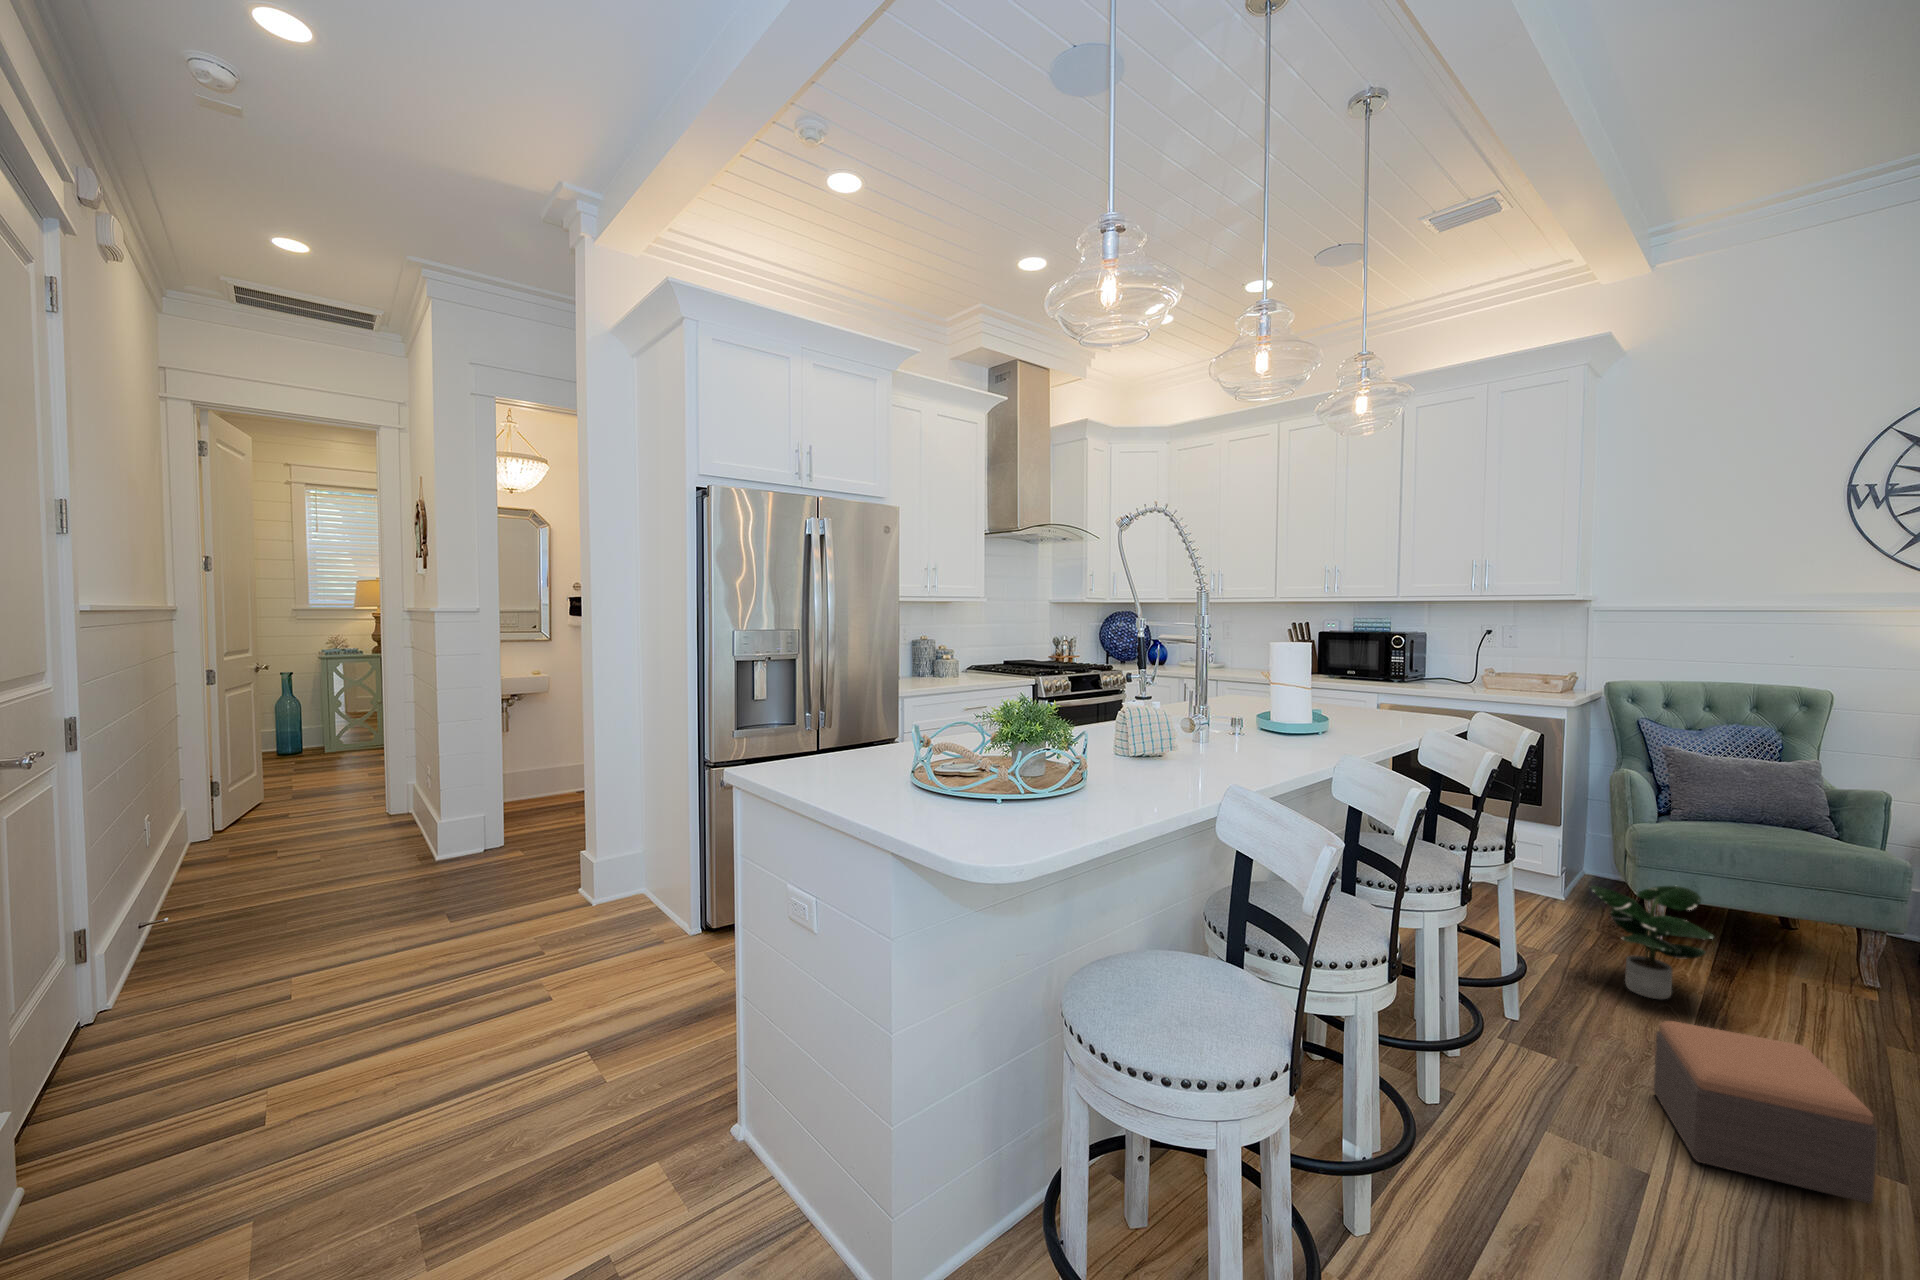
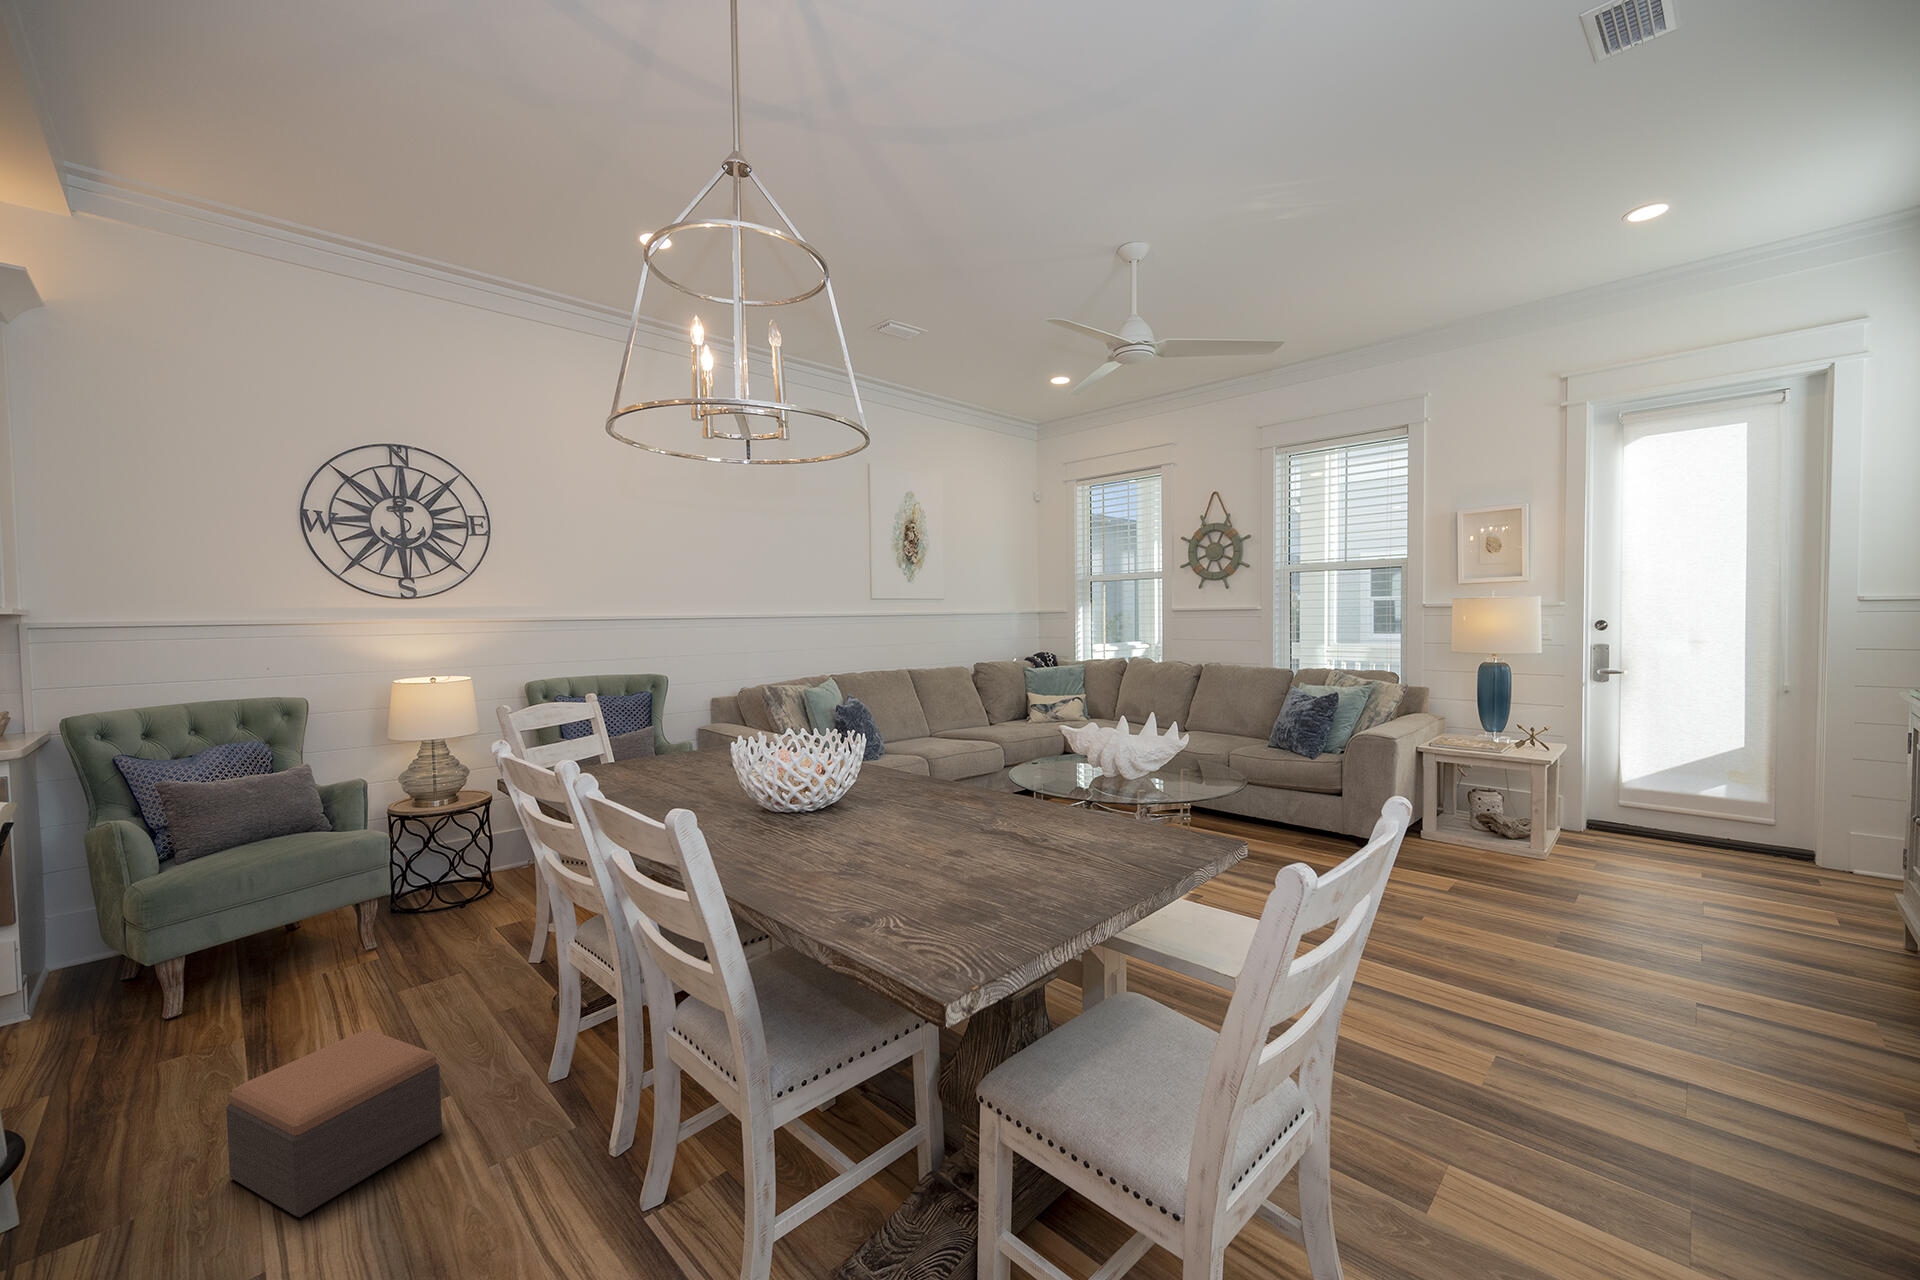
potted plant: present [1591,885,1714,999] -> none [90,930,255,1080]

